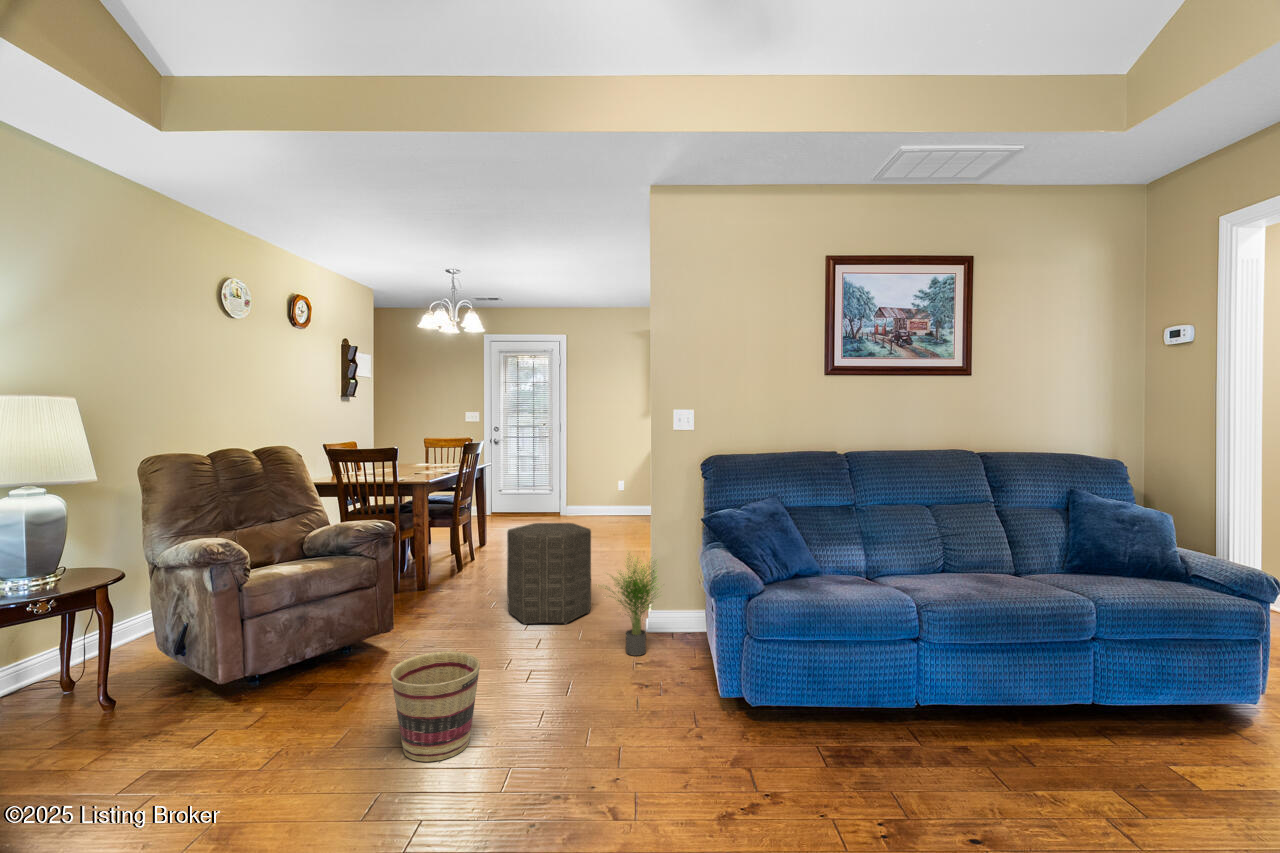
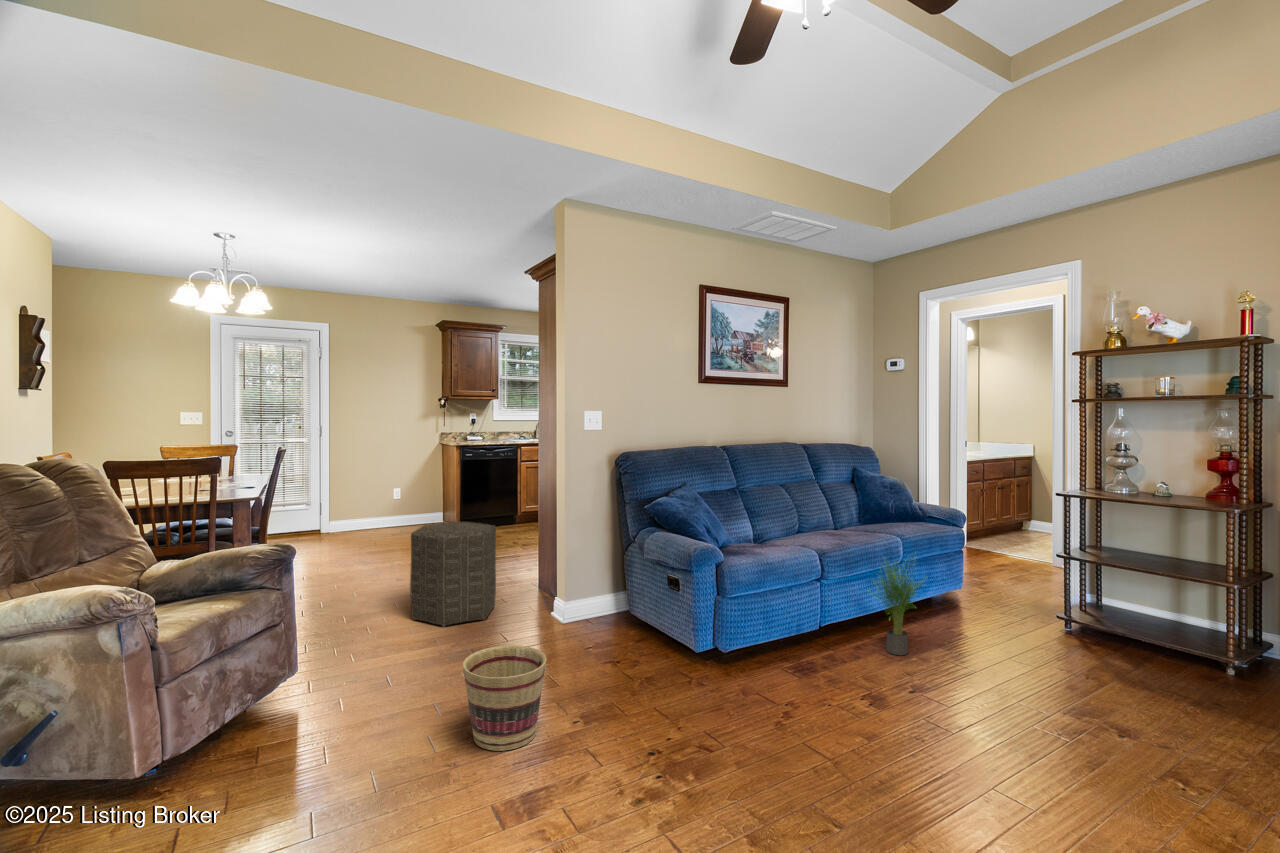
potted plant: present [605,557,657,656] -> present [876,554,923,655]

